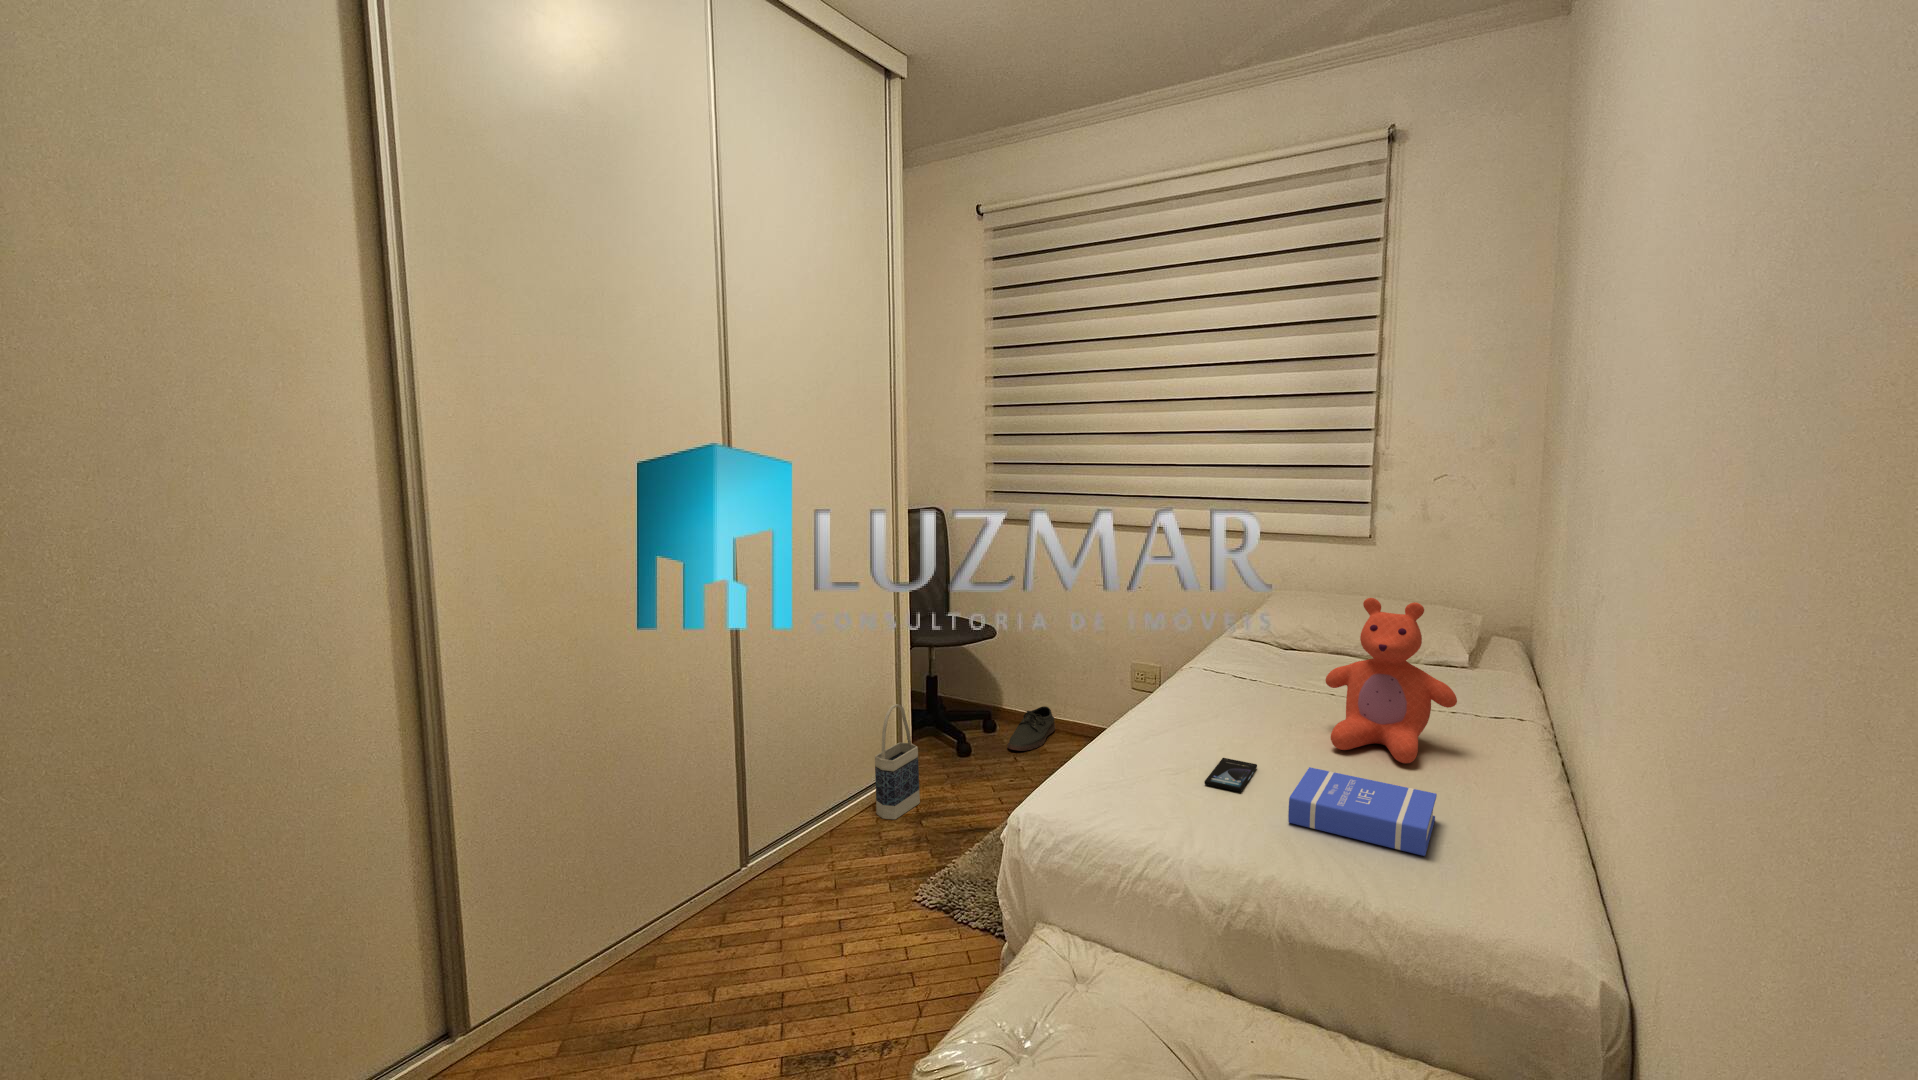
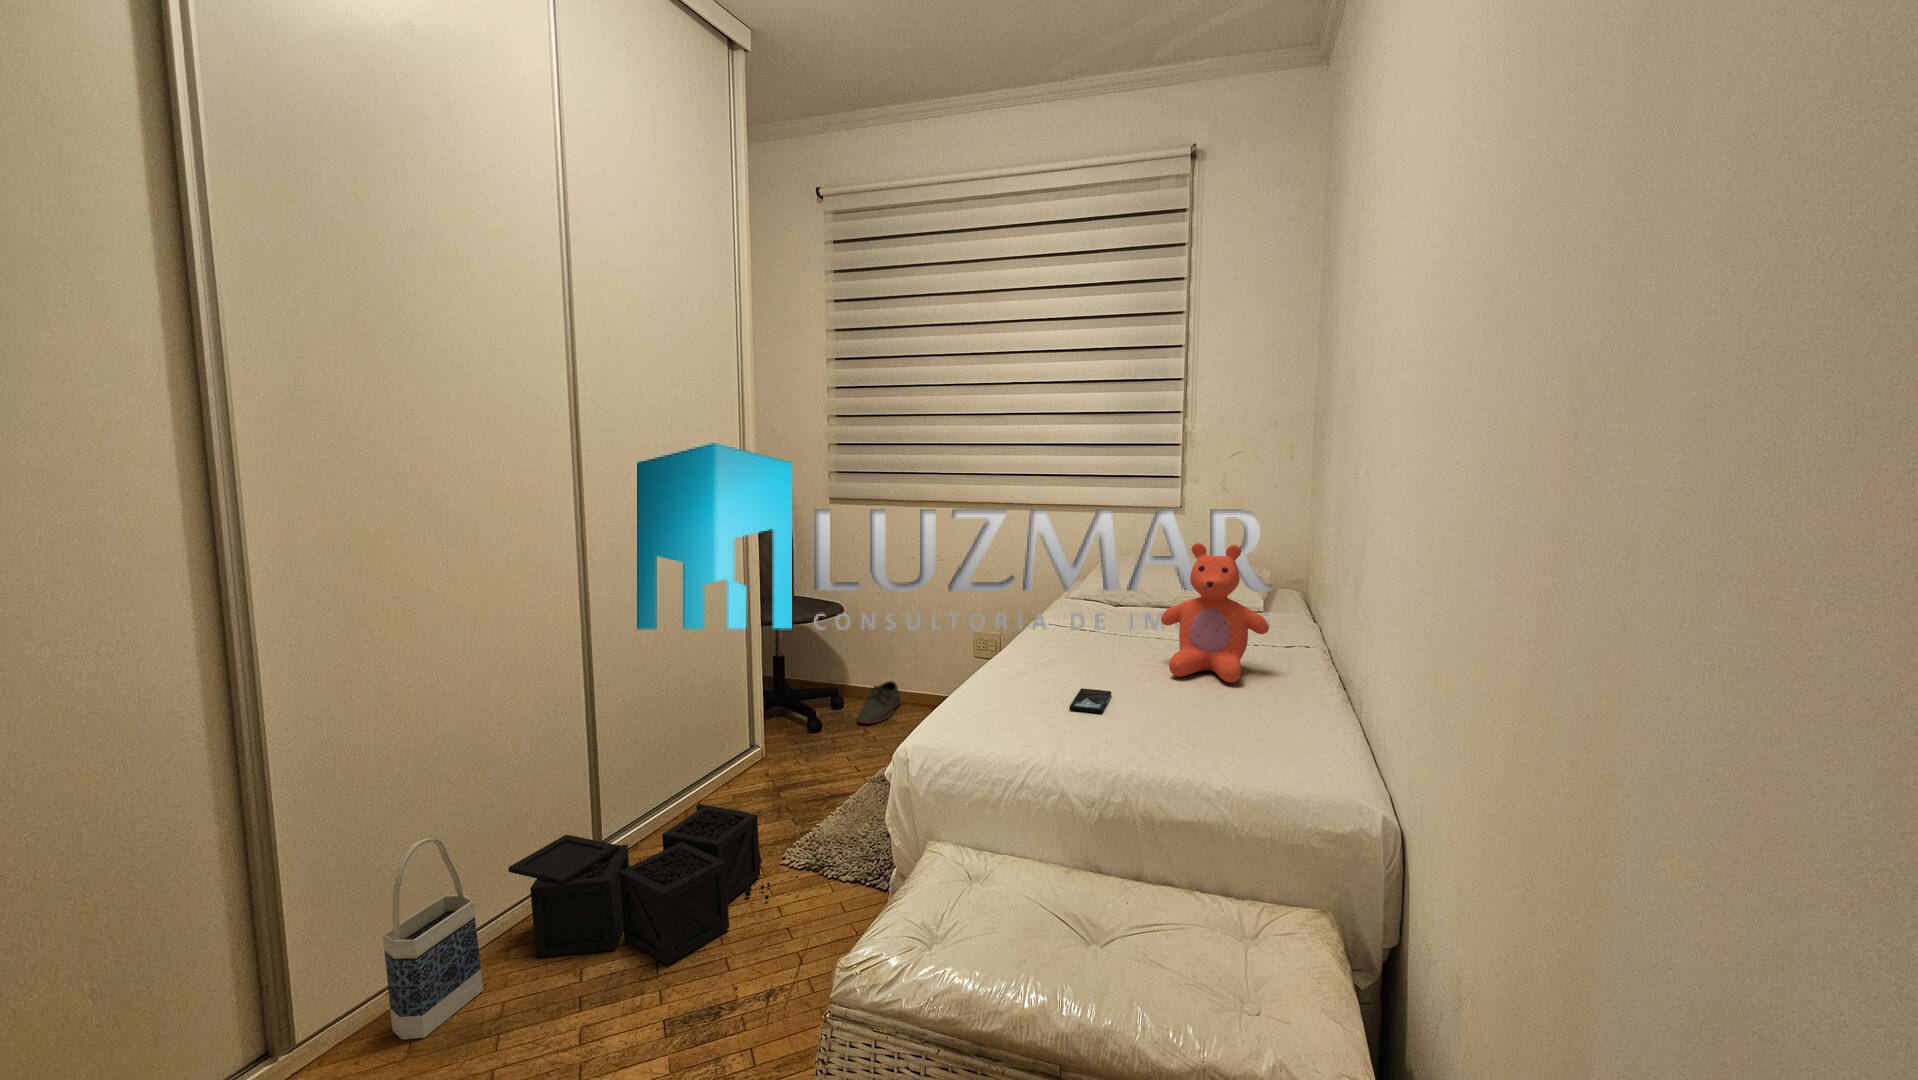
bag: present [875,704,920,819] -> present [383,838,483,1039]
book: present [1288,767,1437,856] -> none [1146,687,1263,746]
storage bin: none [658,832,899,997] -> present [508,804,770,965]

